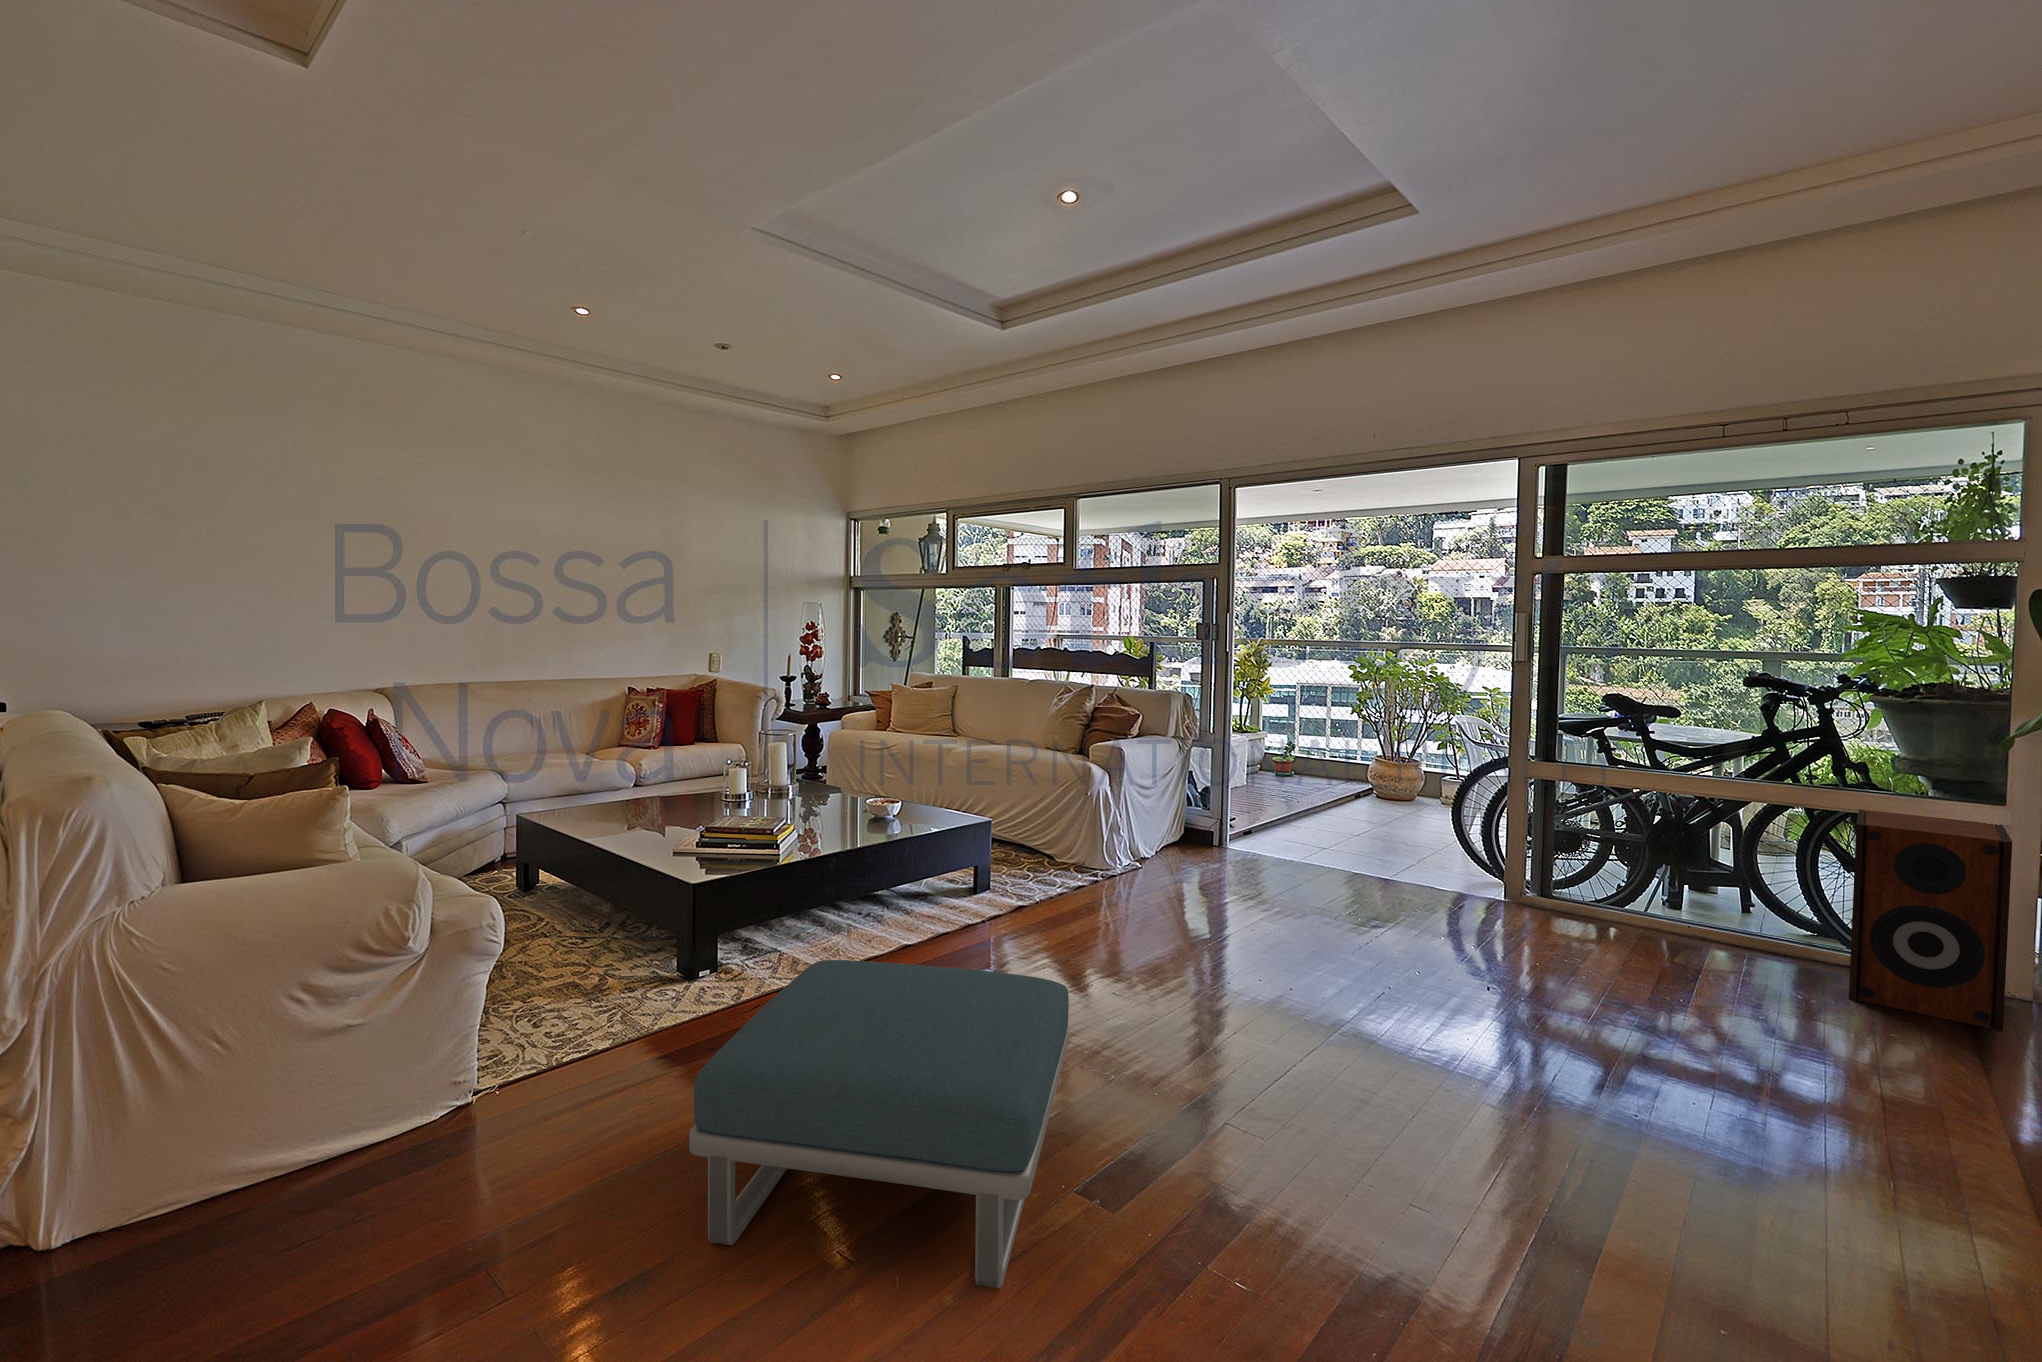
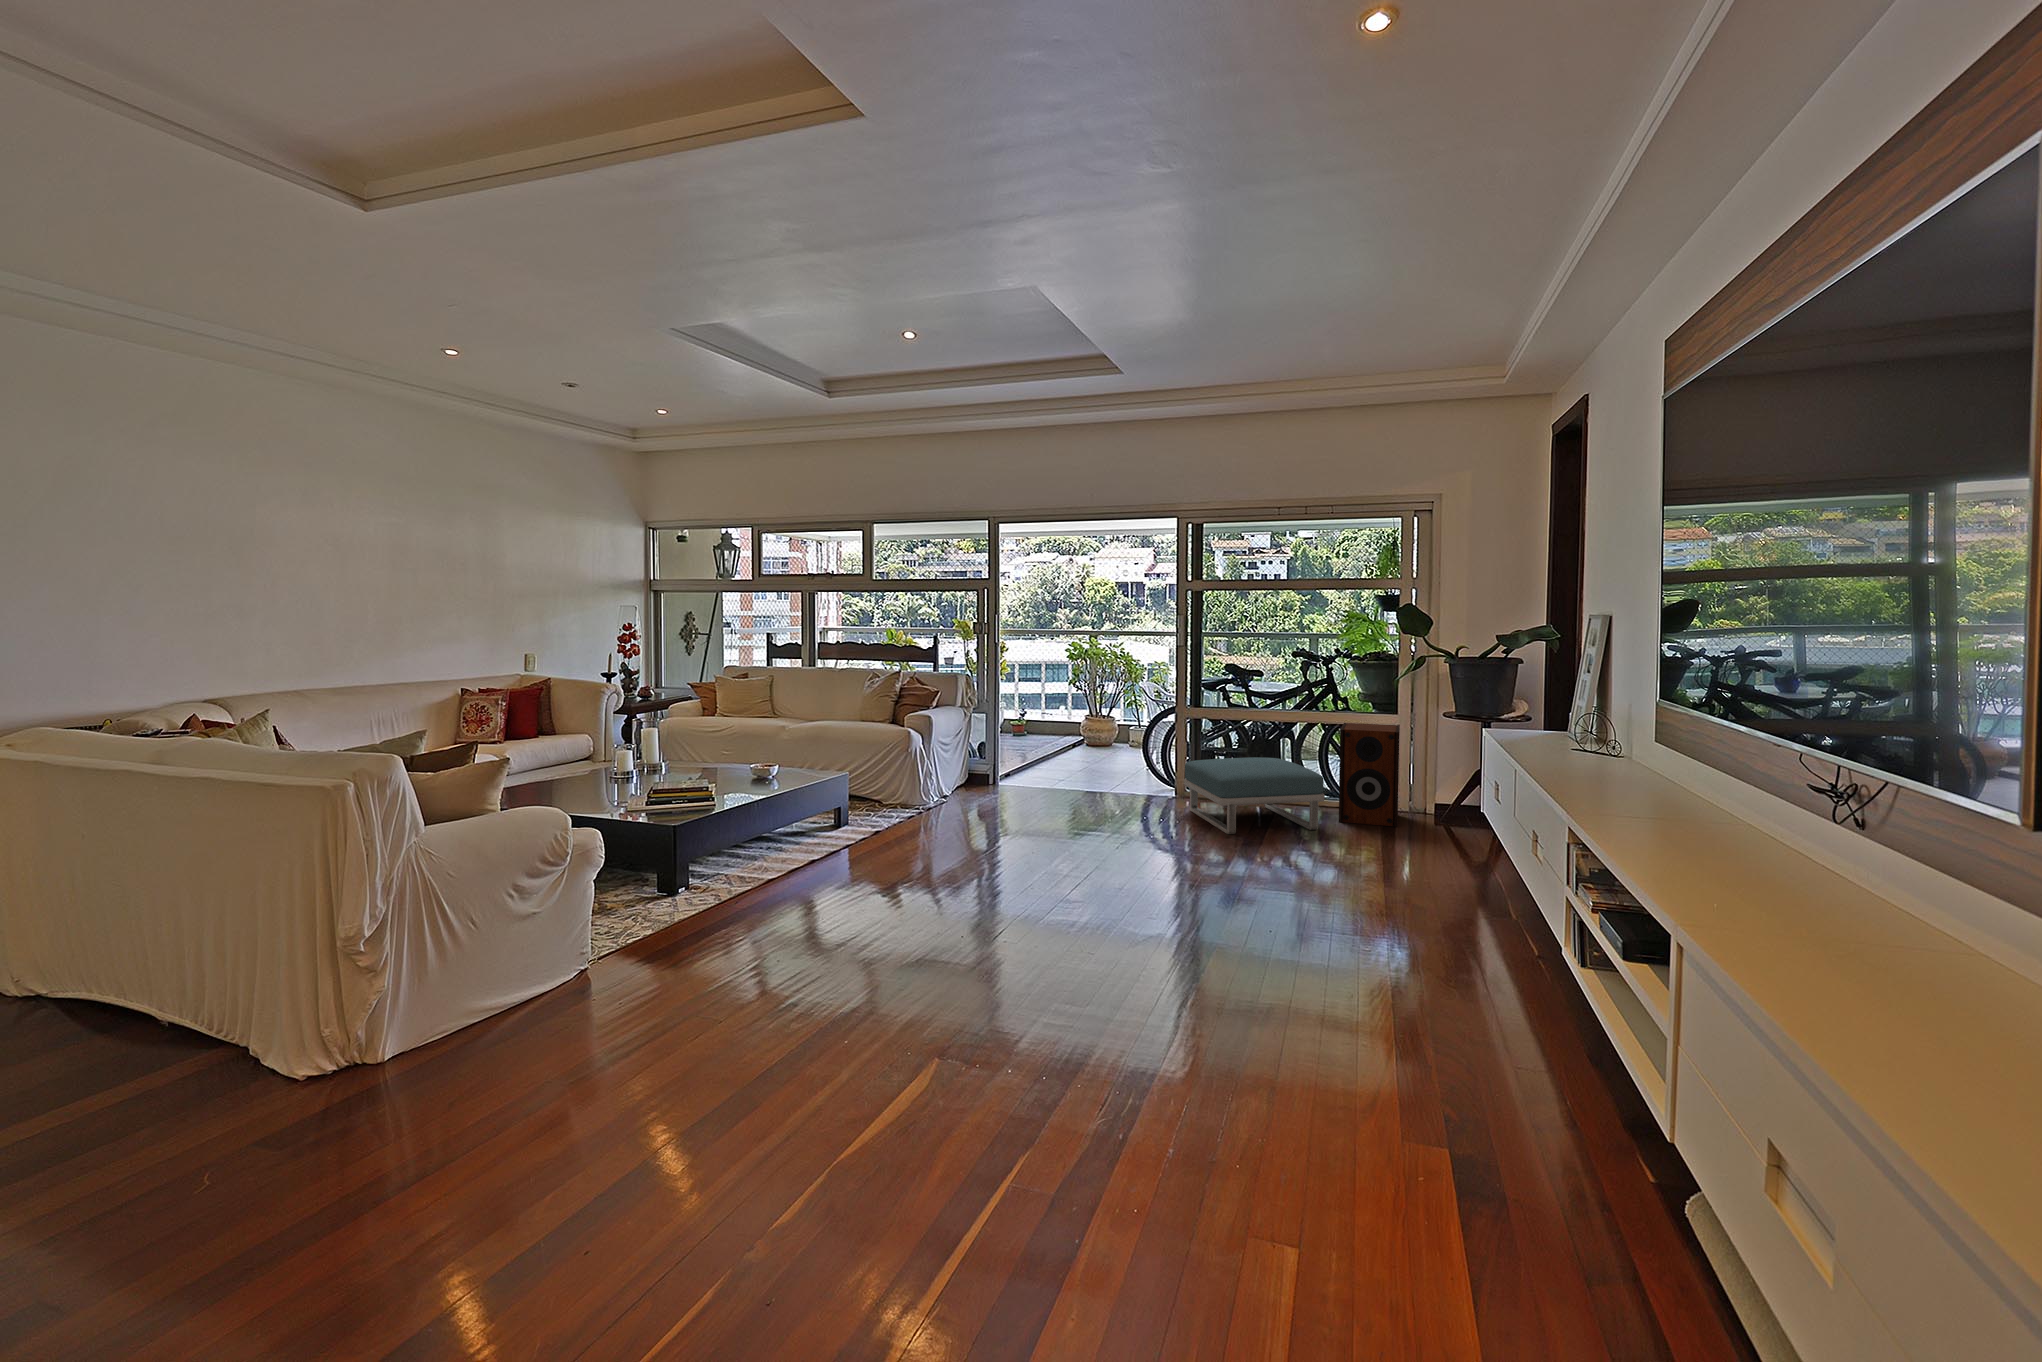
footstool: present [689,960,1069,1288] -> present [1184,757,1325,834]

